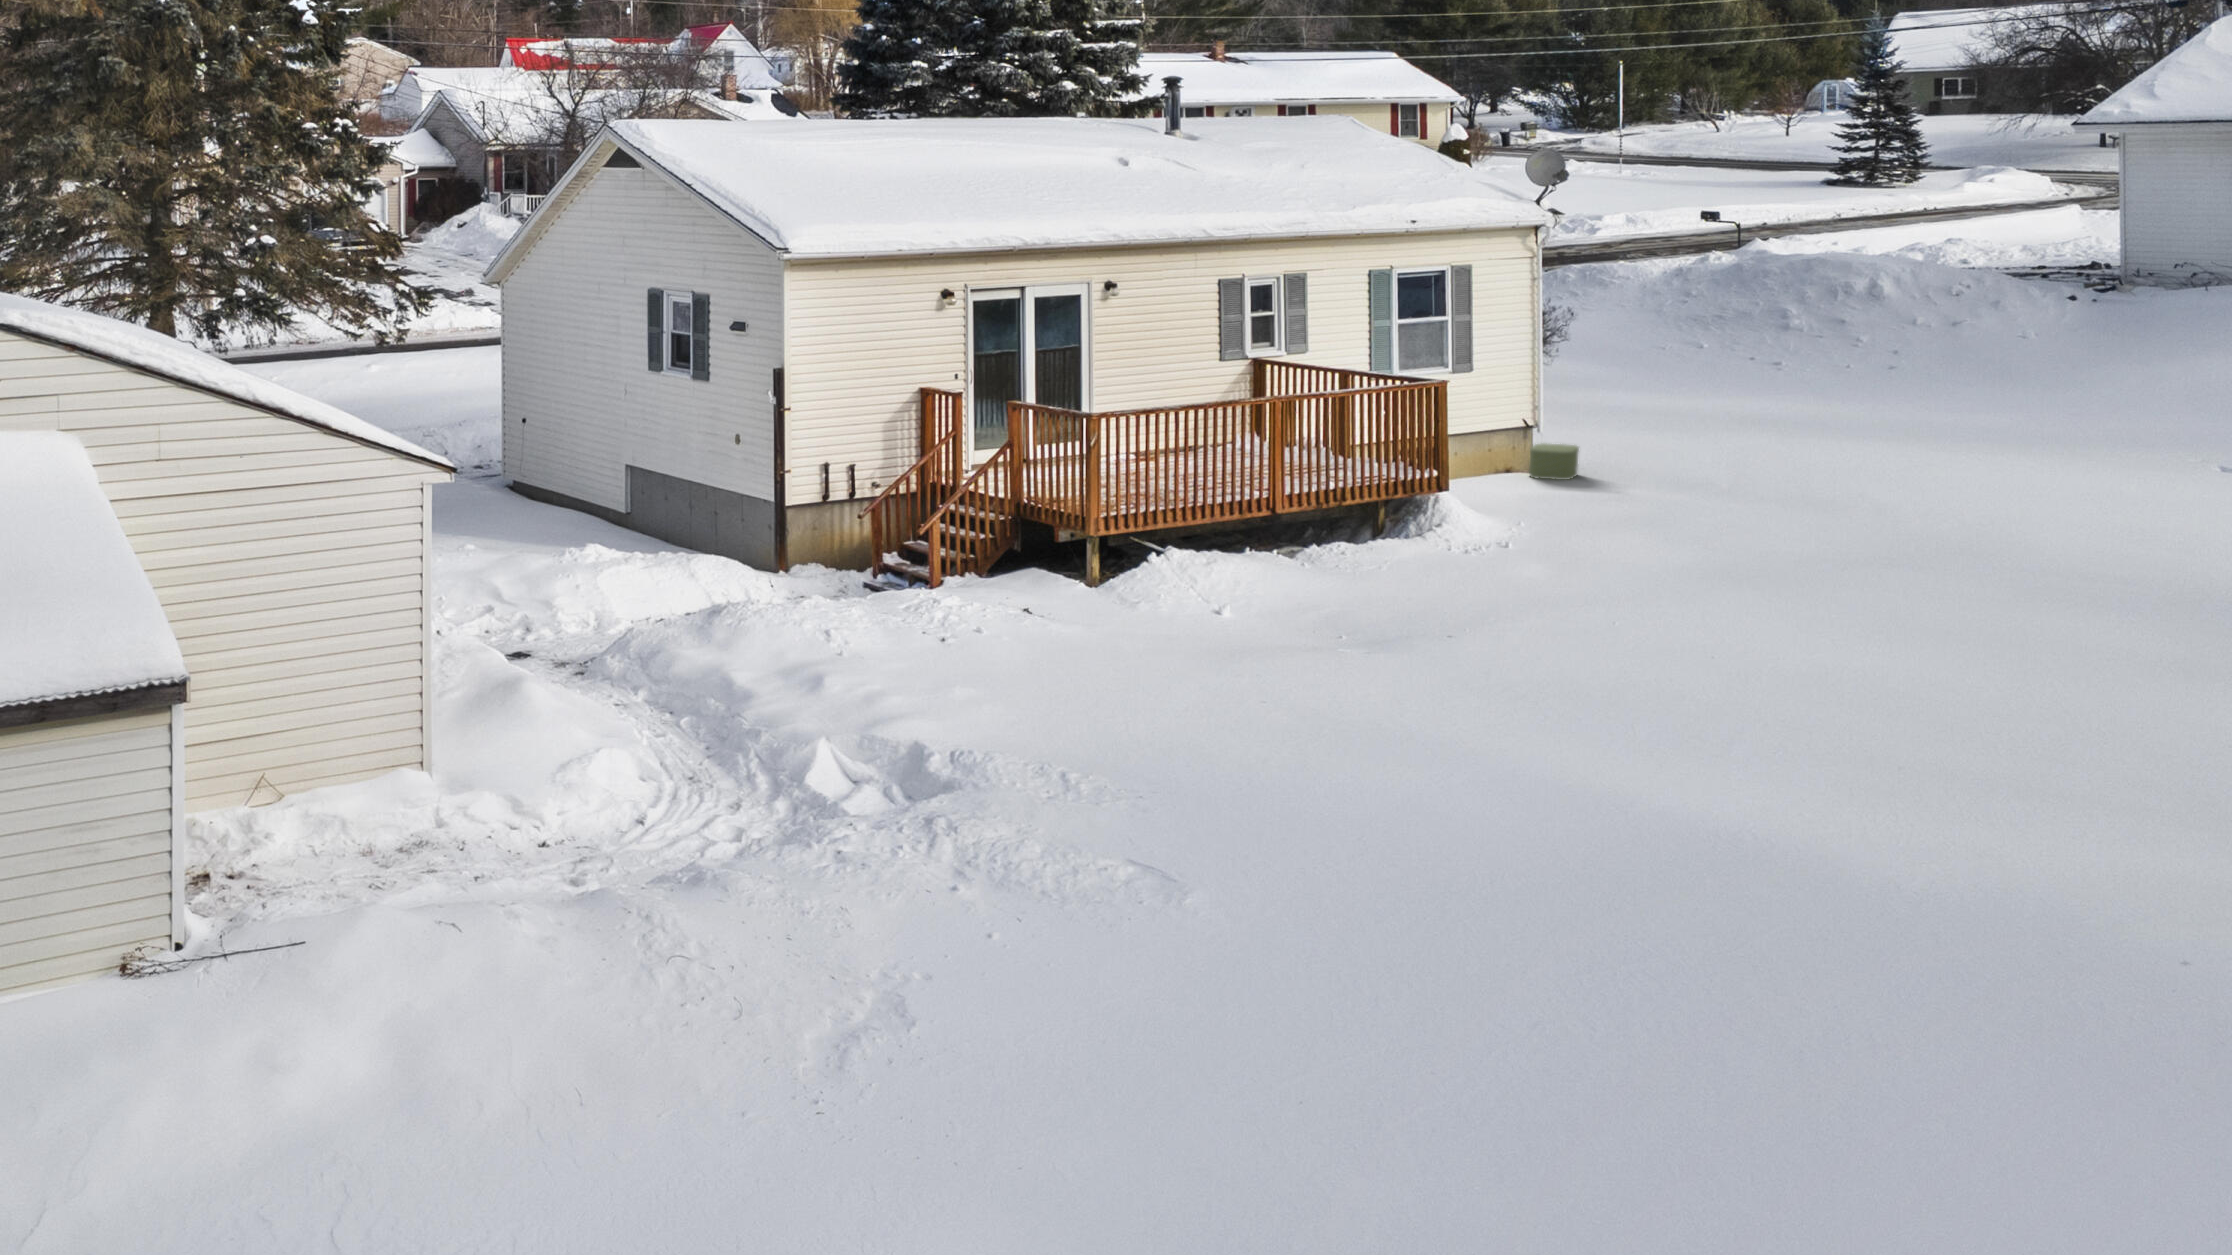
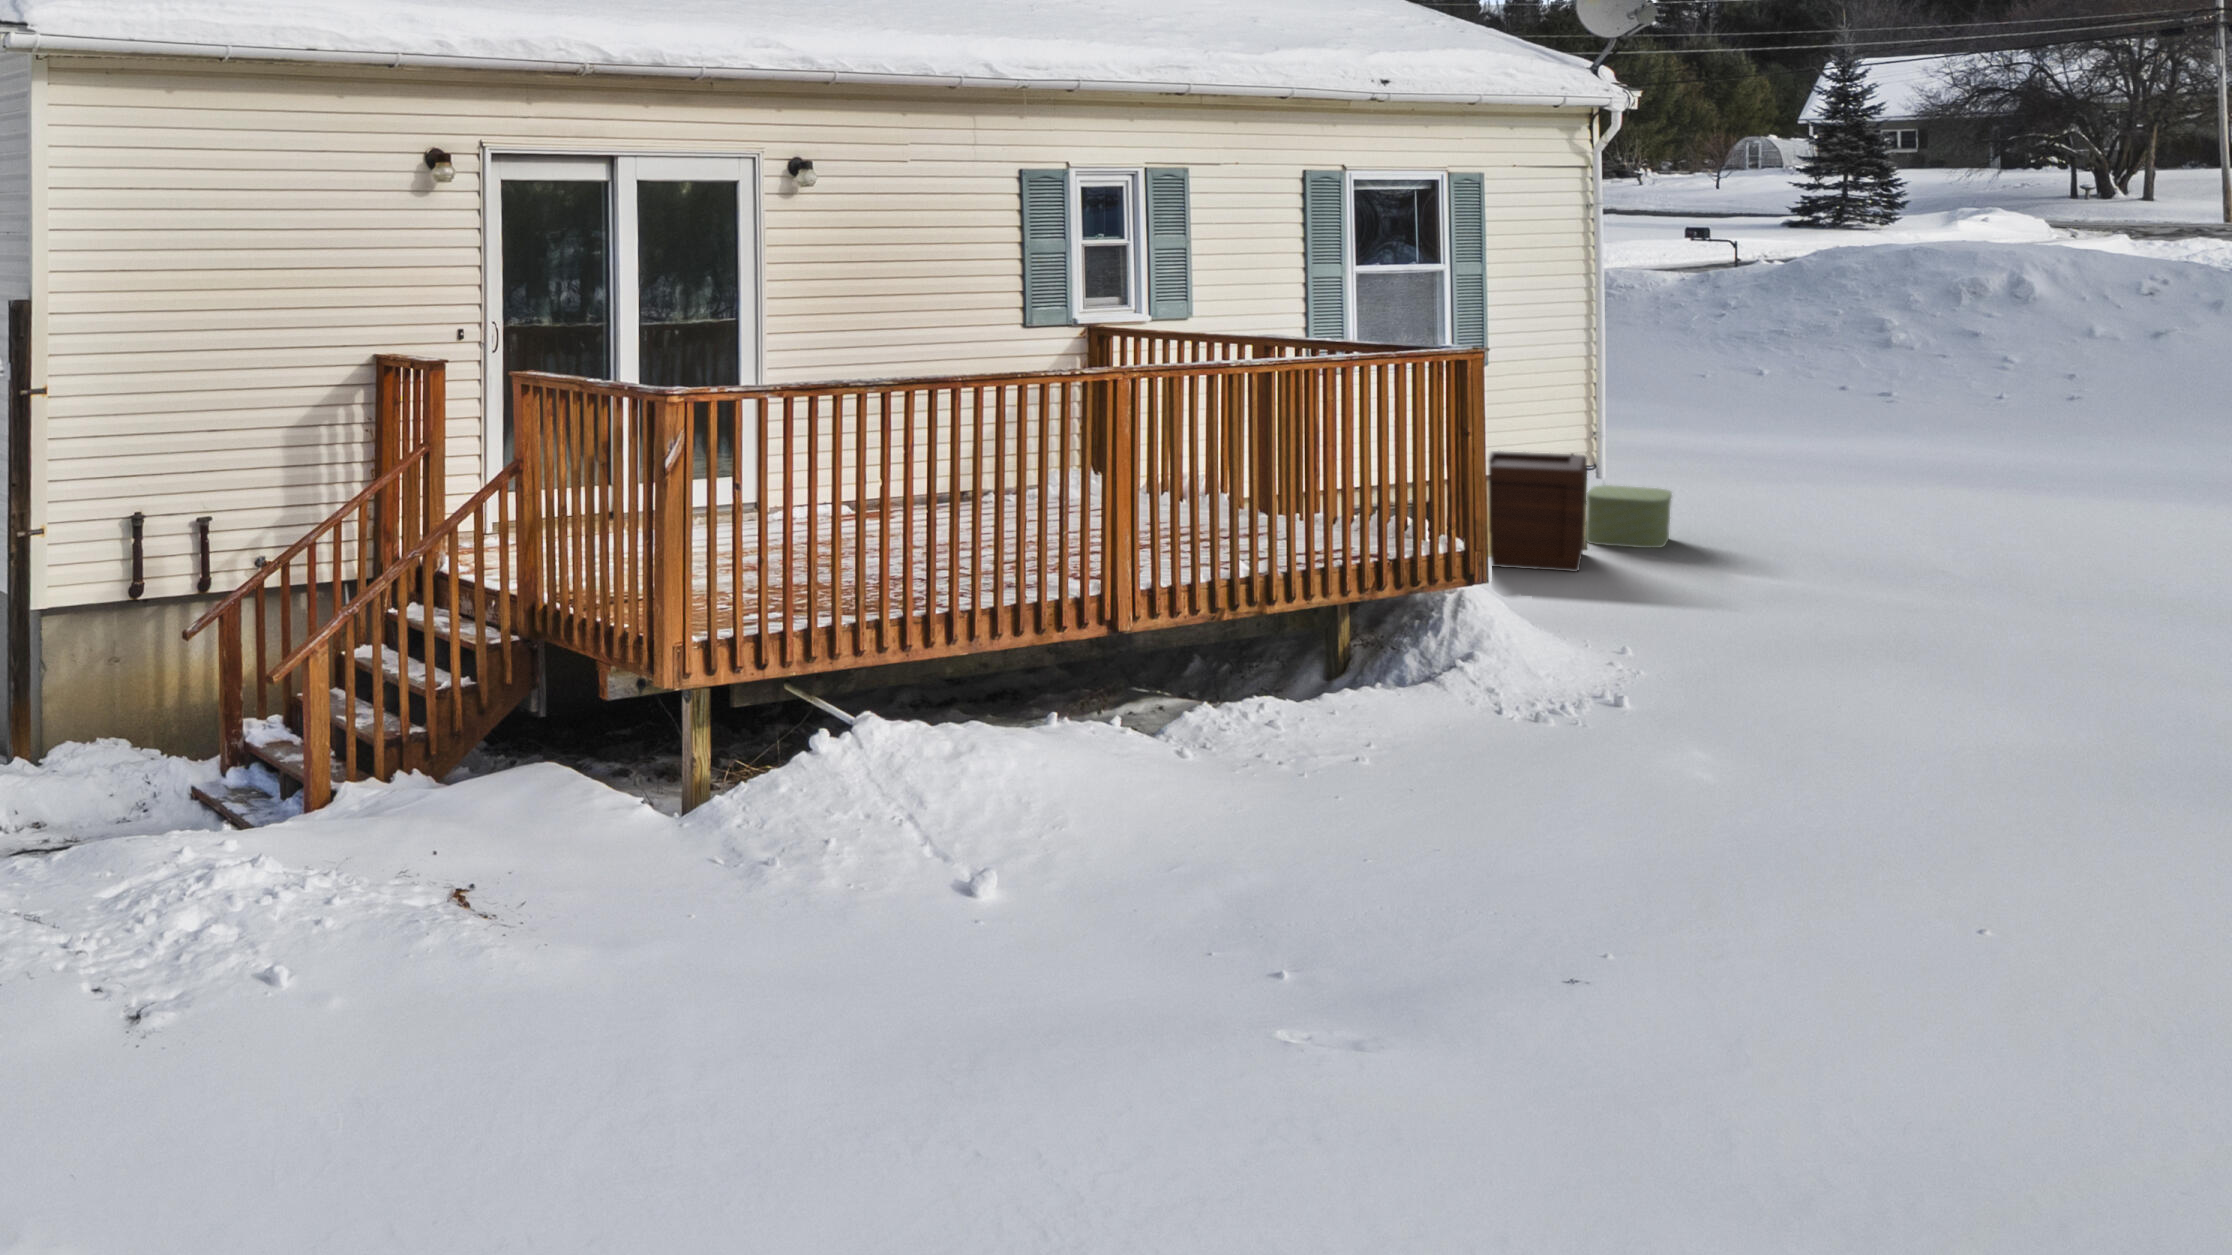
wooden crate: none [1457,424,1528,493] -> present [1489,451,1588,572]

